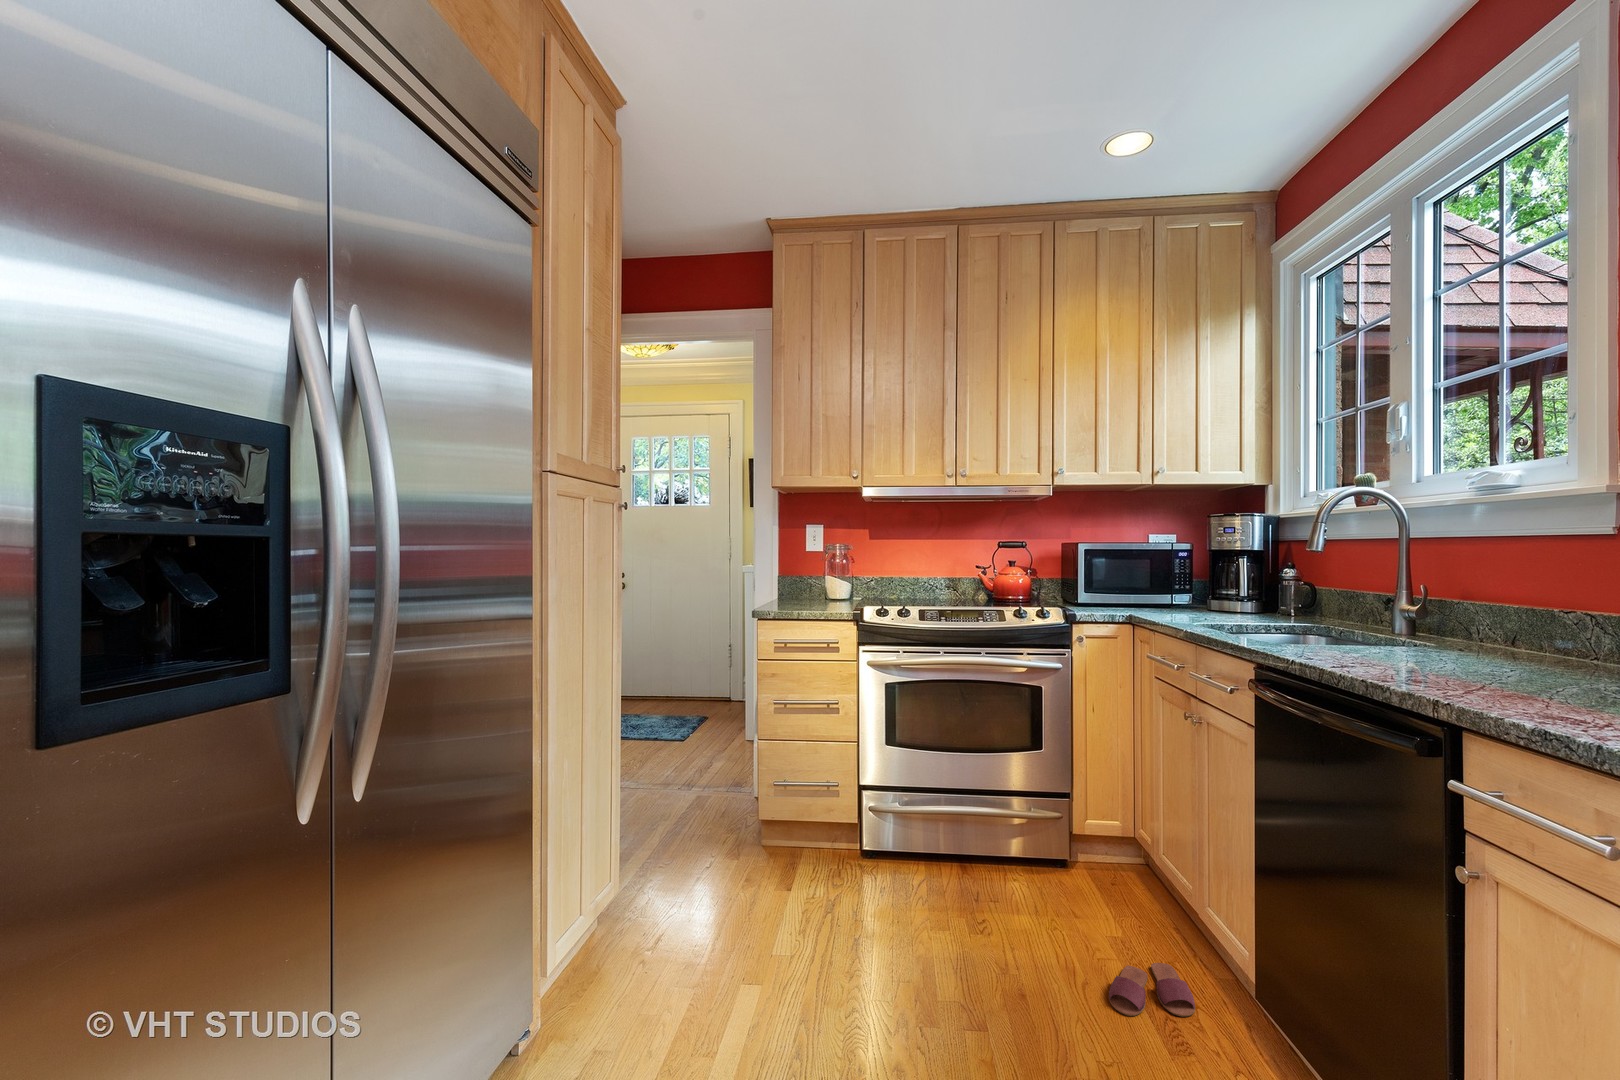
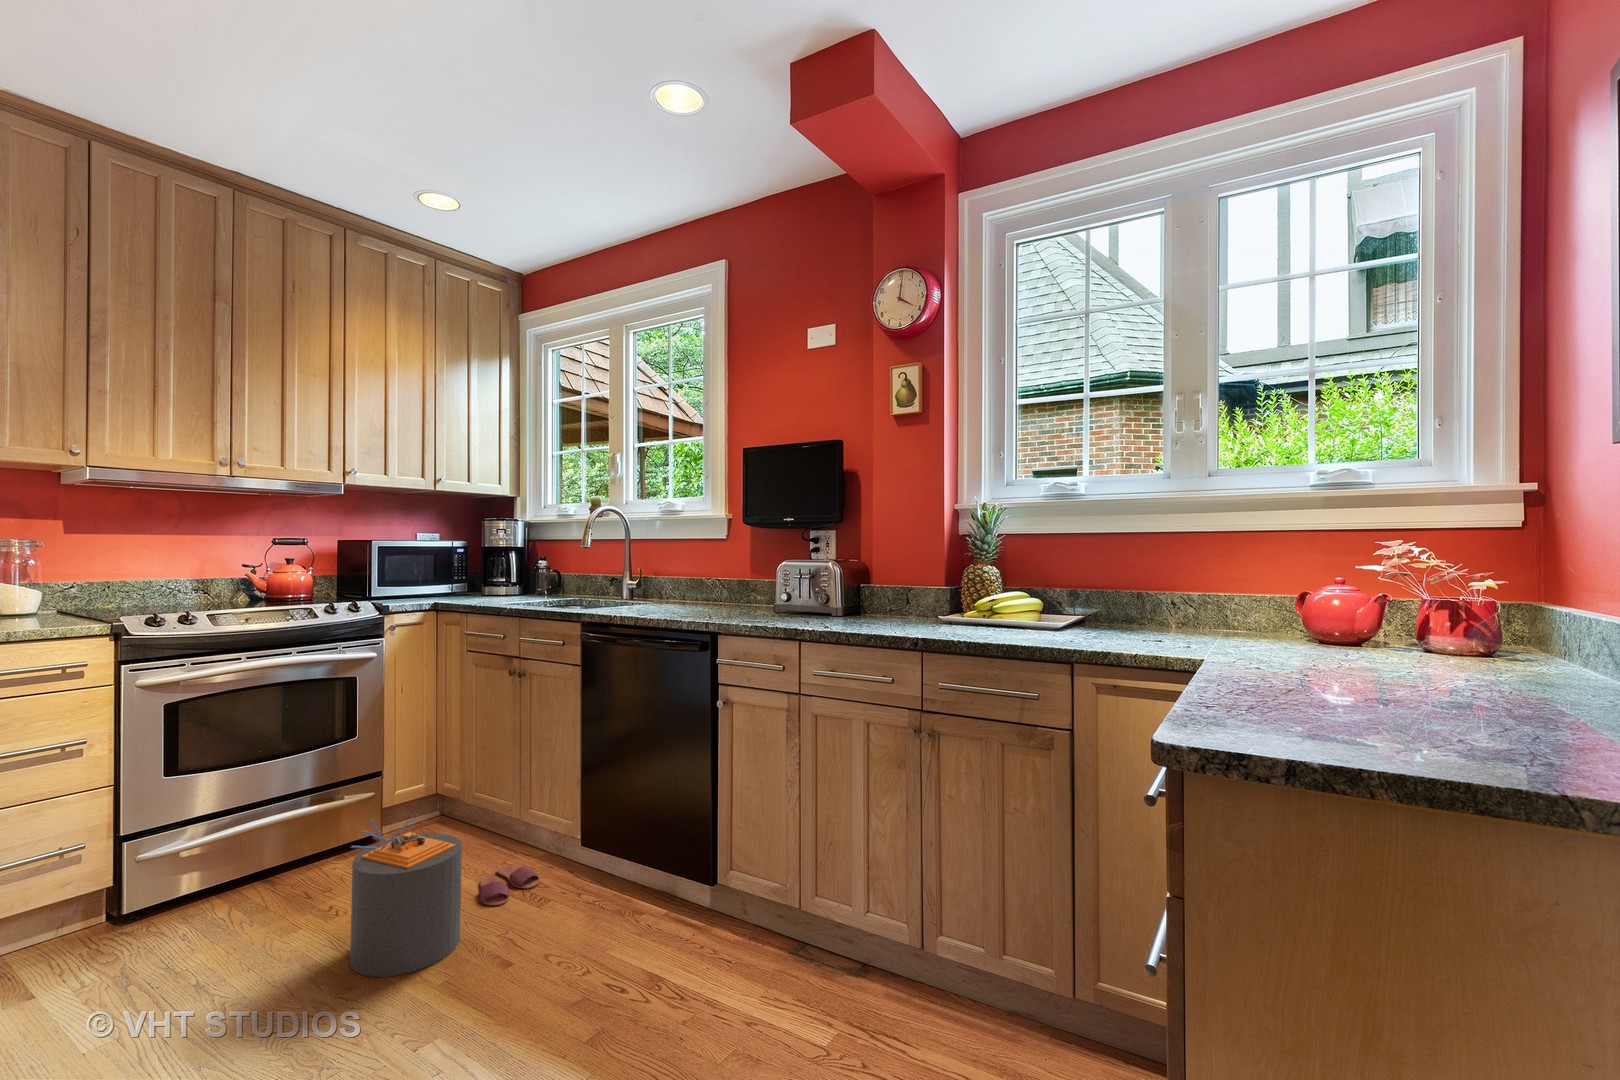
trash can: none [939,838,1060,1043] -> present [350,815,462,977]

